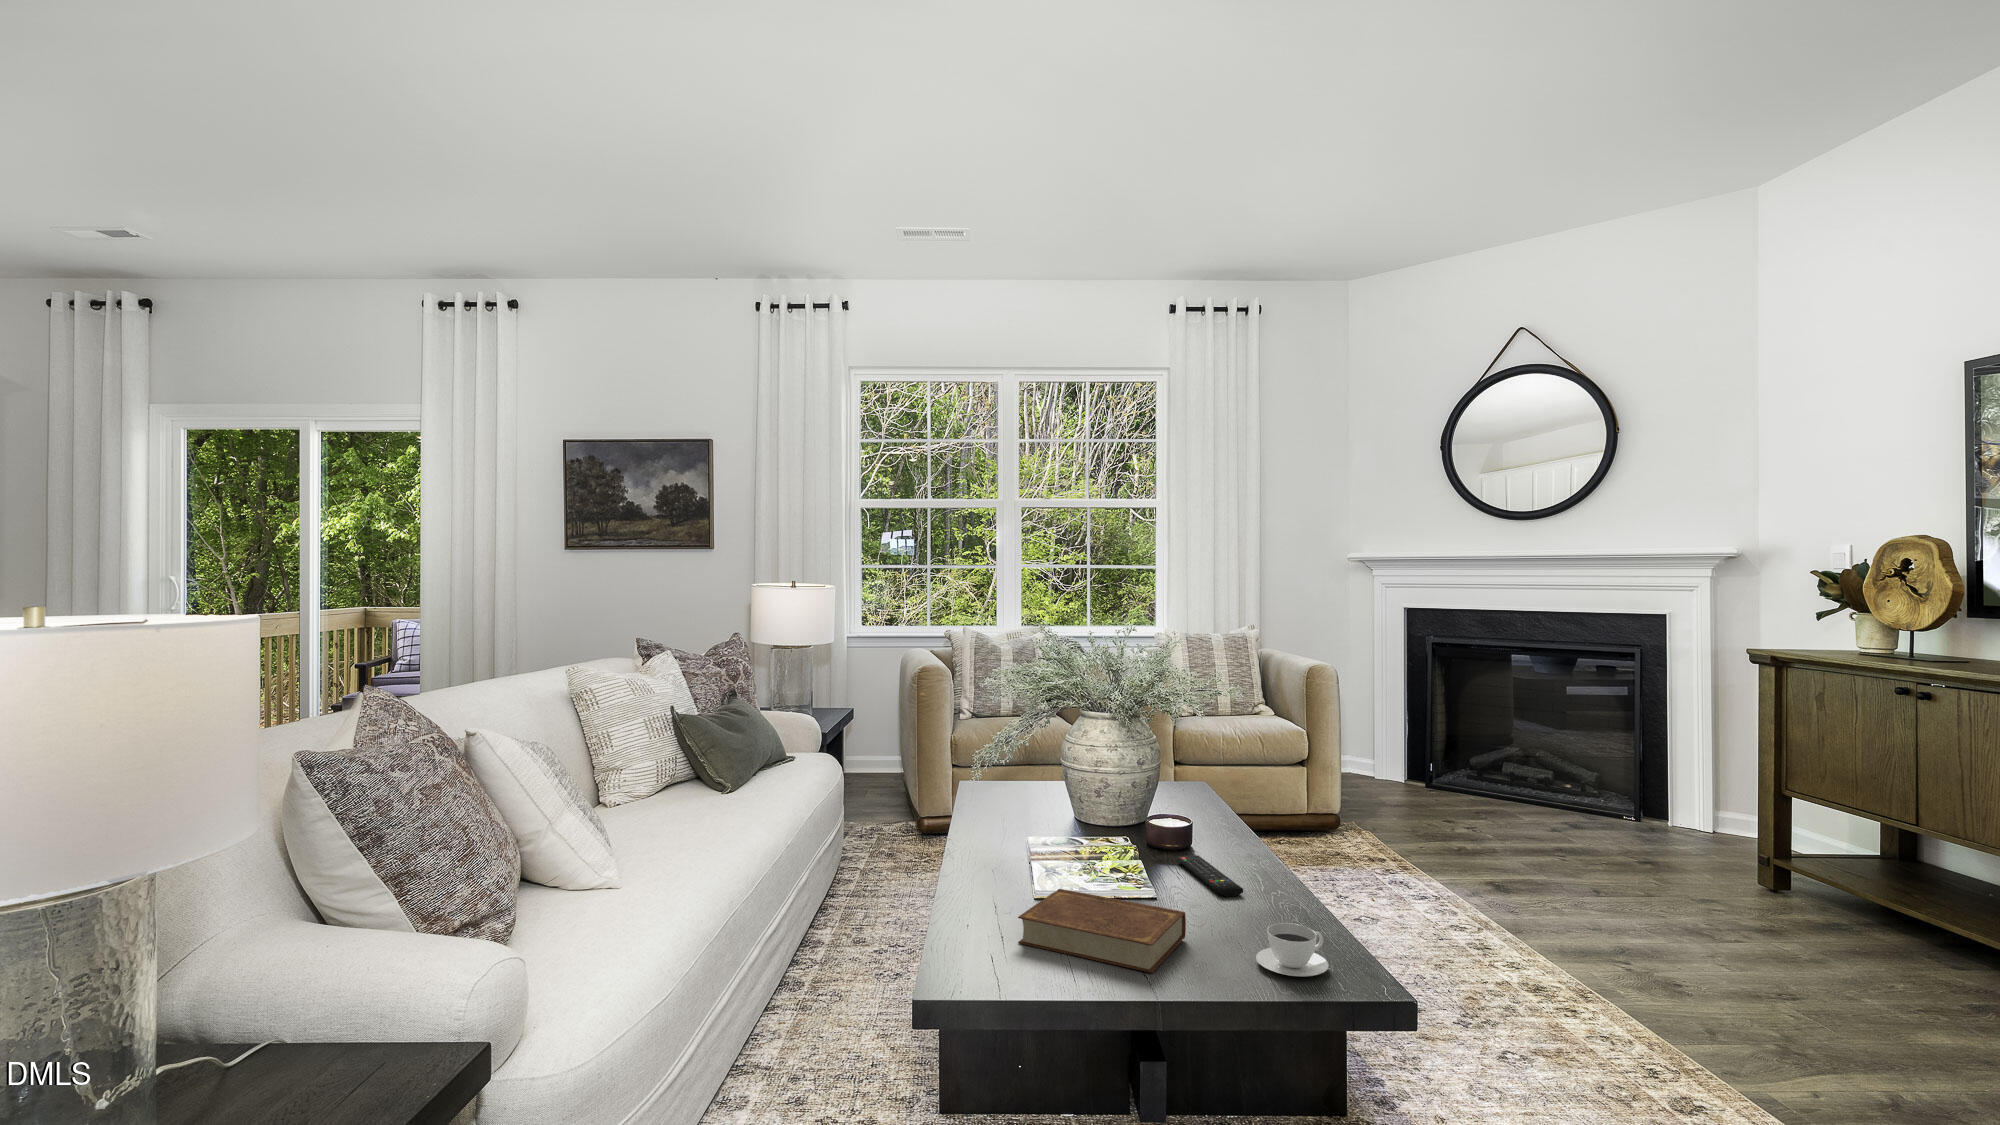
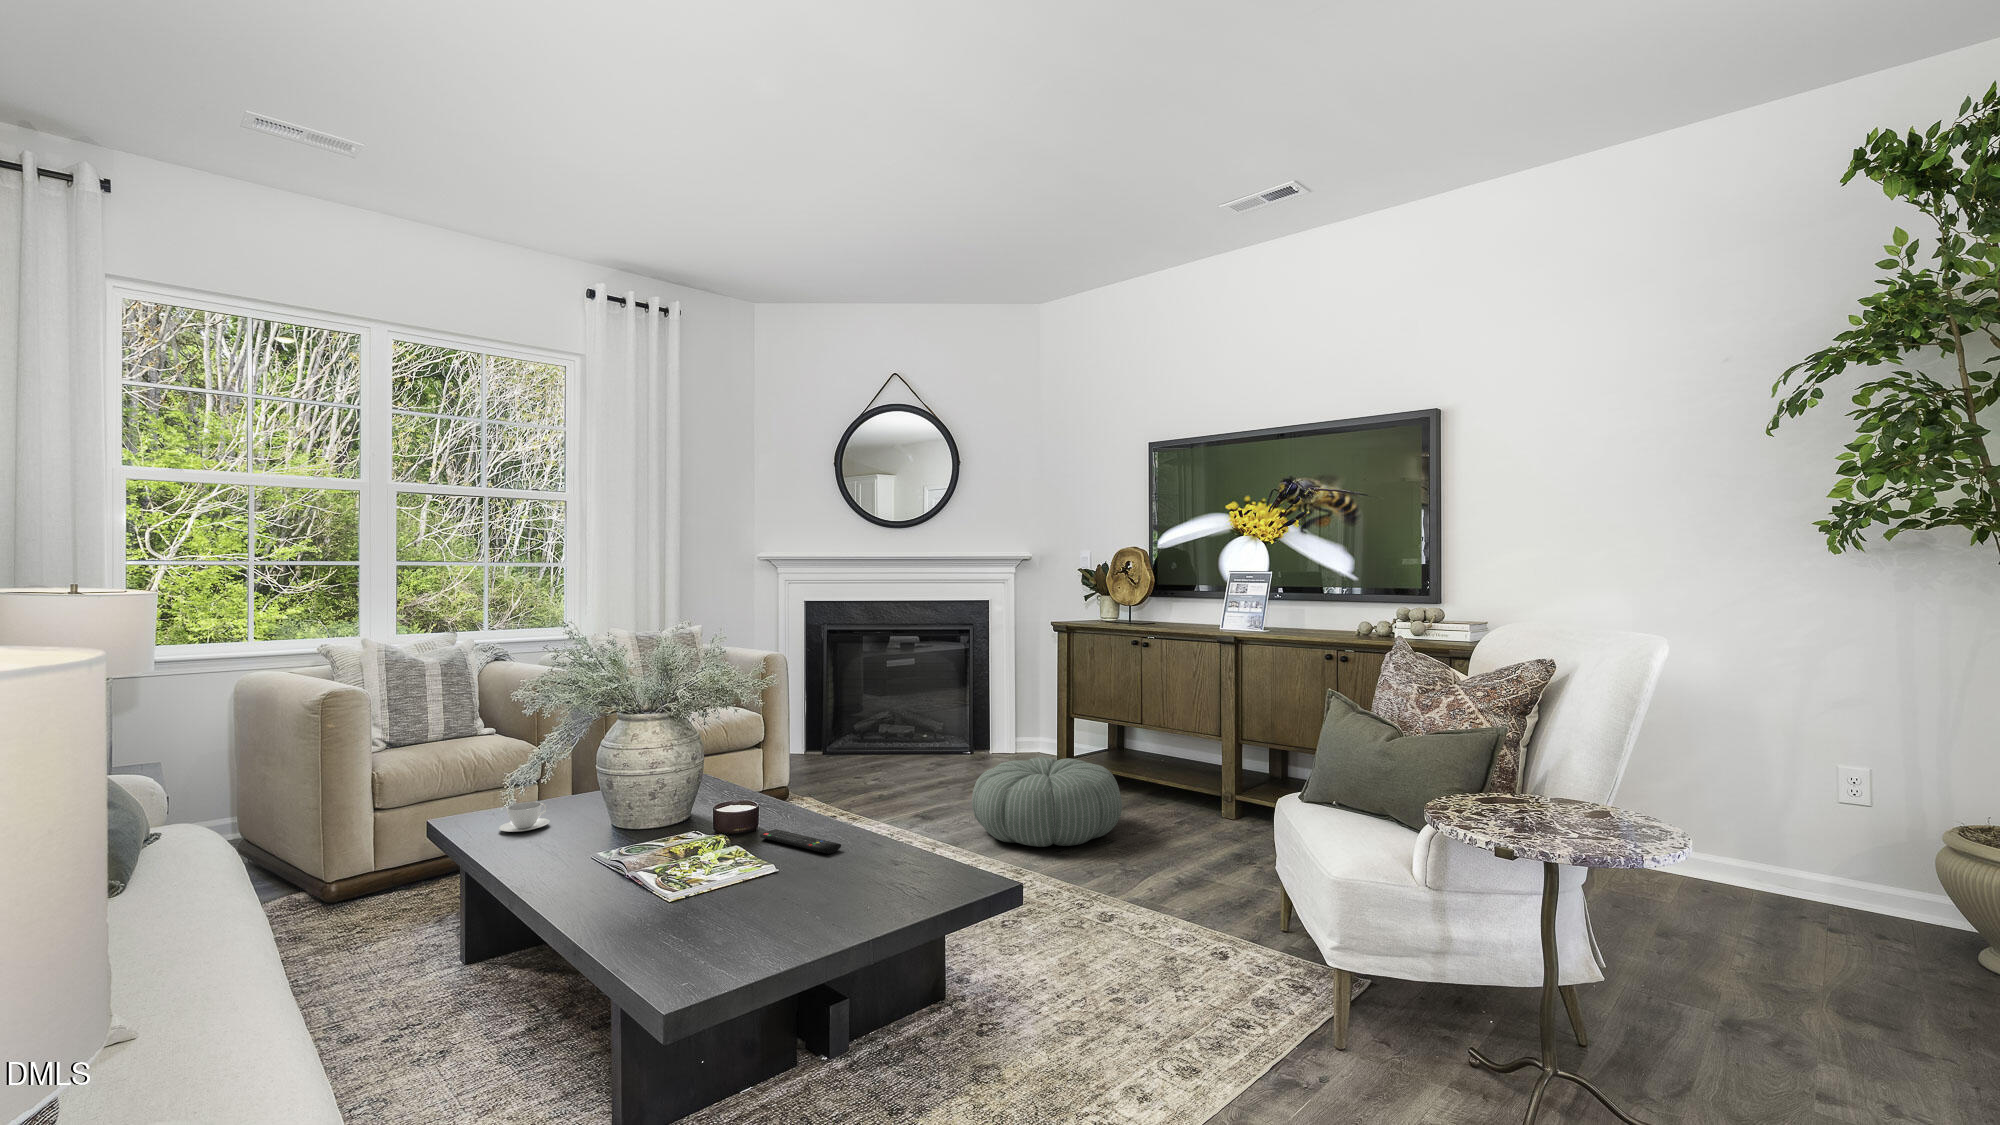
pouf: none [1556,839,1820,982] -> present [972,757,1122,847]
book: present [1018,889,1186,973] -> none [676,868,839,938]
teacup: present [1256,923,1329,976] -> present [499,802,550,832]

